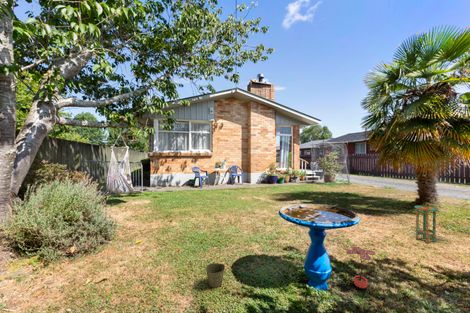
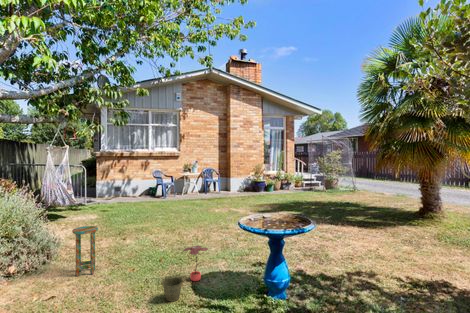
side table: present [415,205,438,243] -> present [72,226,98,276]
potted plant: present [346,247,375,288] -> present [183,245,208,281]

